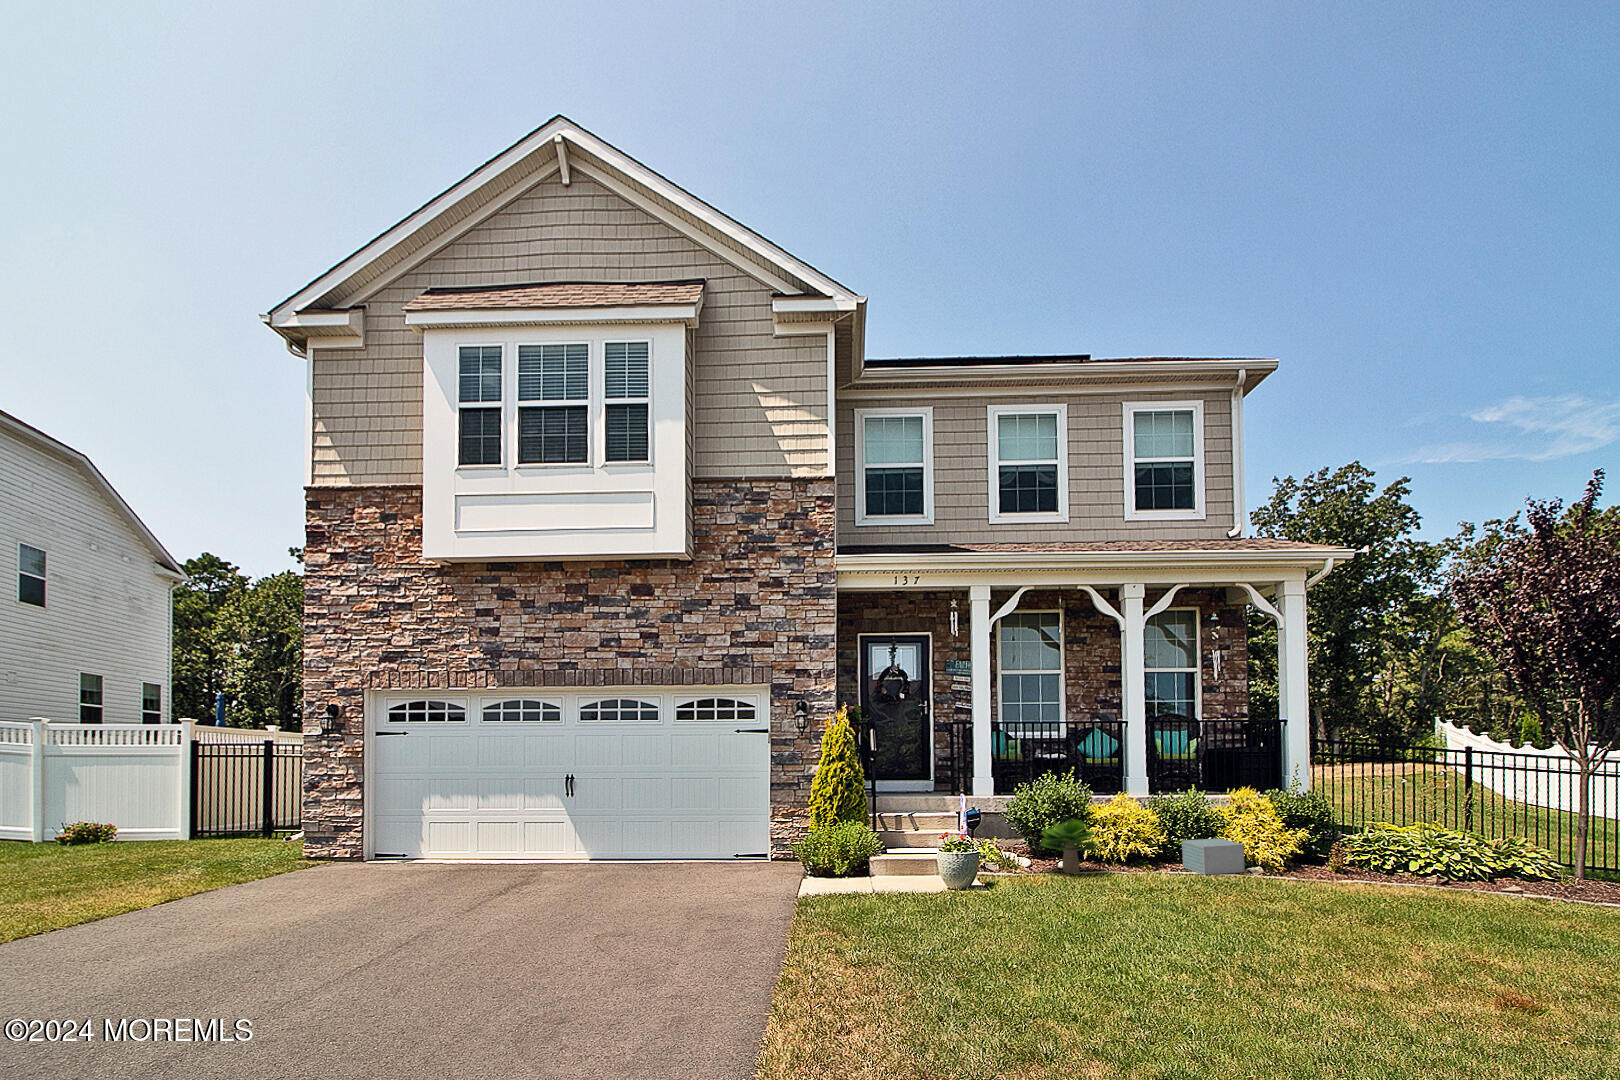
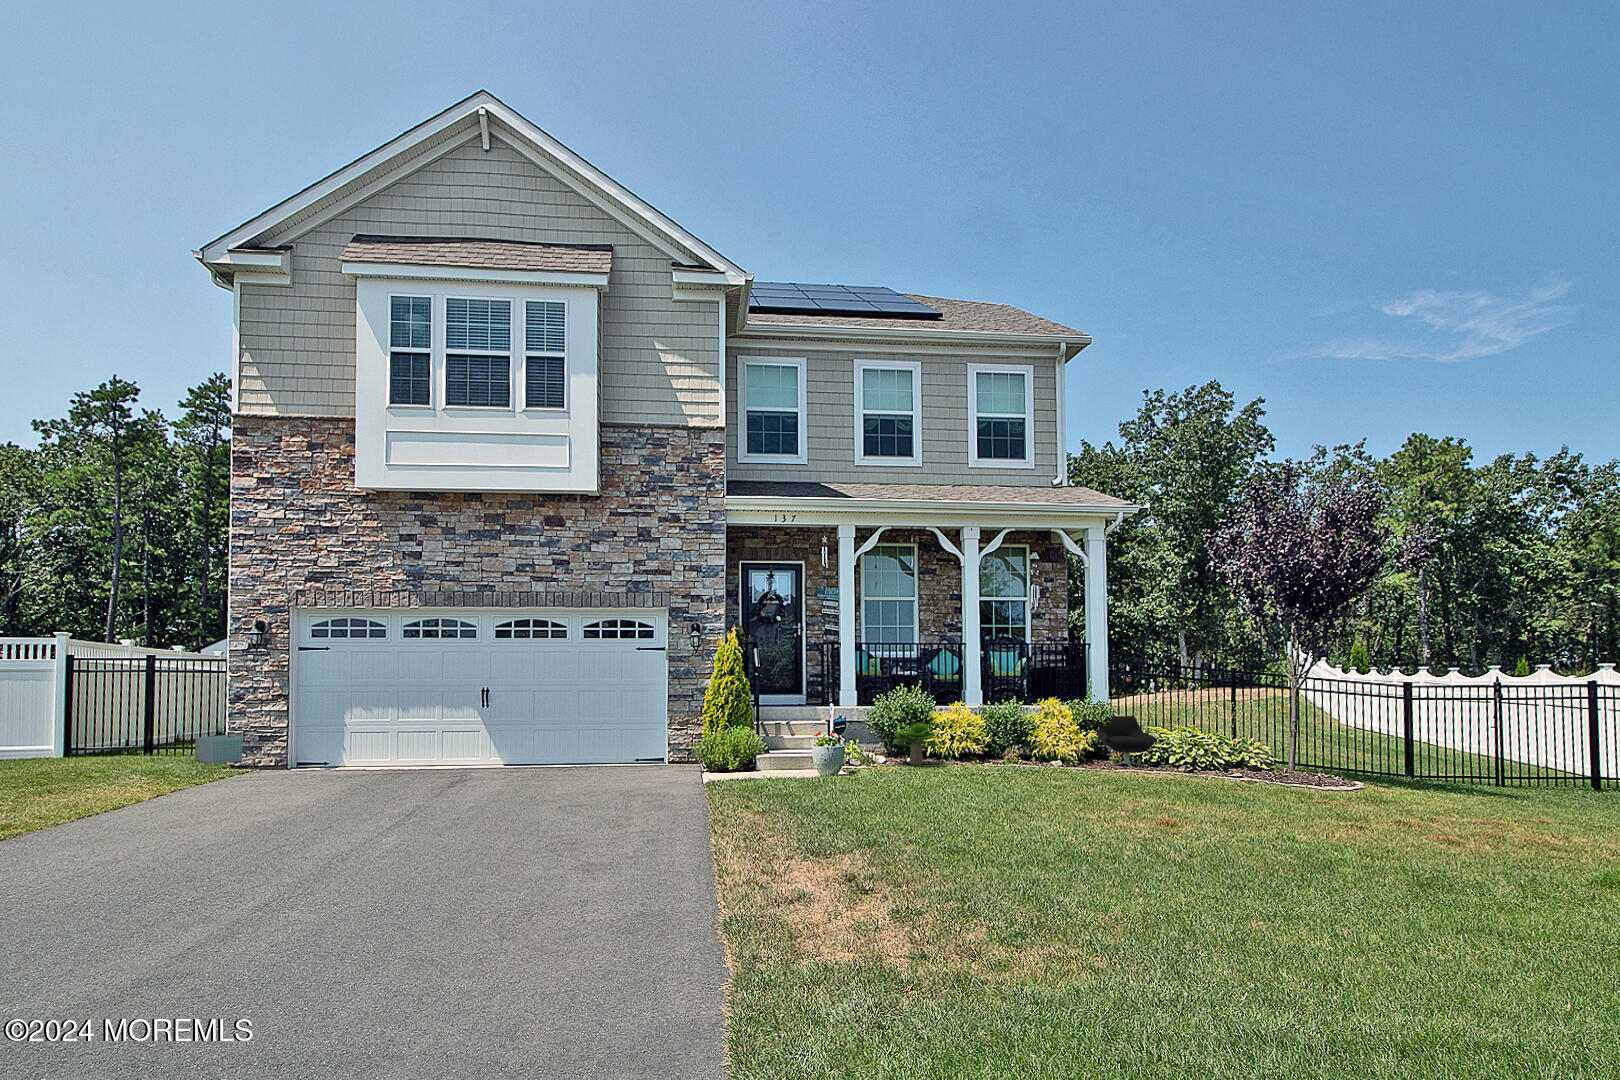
lounge chair: none [1304,810,1390,882] -> present [1097,716,1157,768]
storage box: present [1182,838,1245,875] -> present [195,735,243,764]

